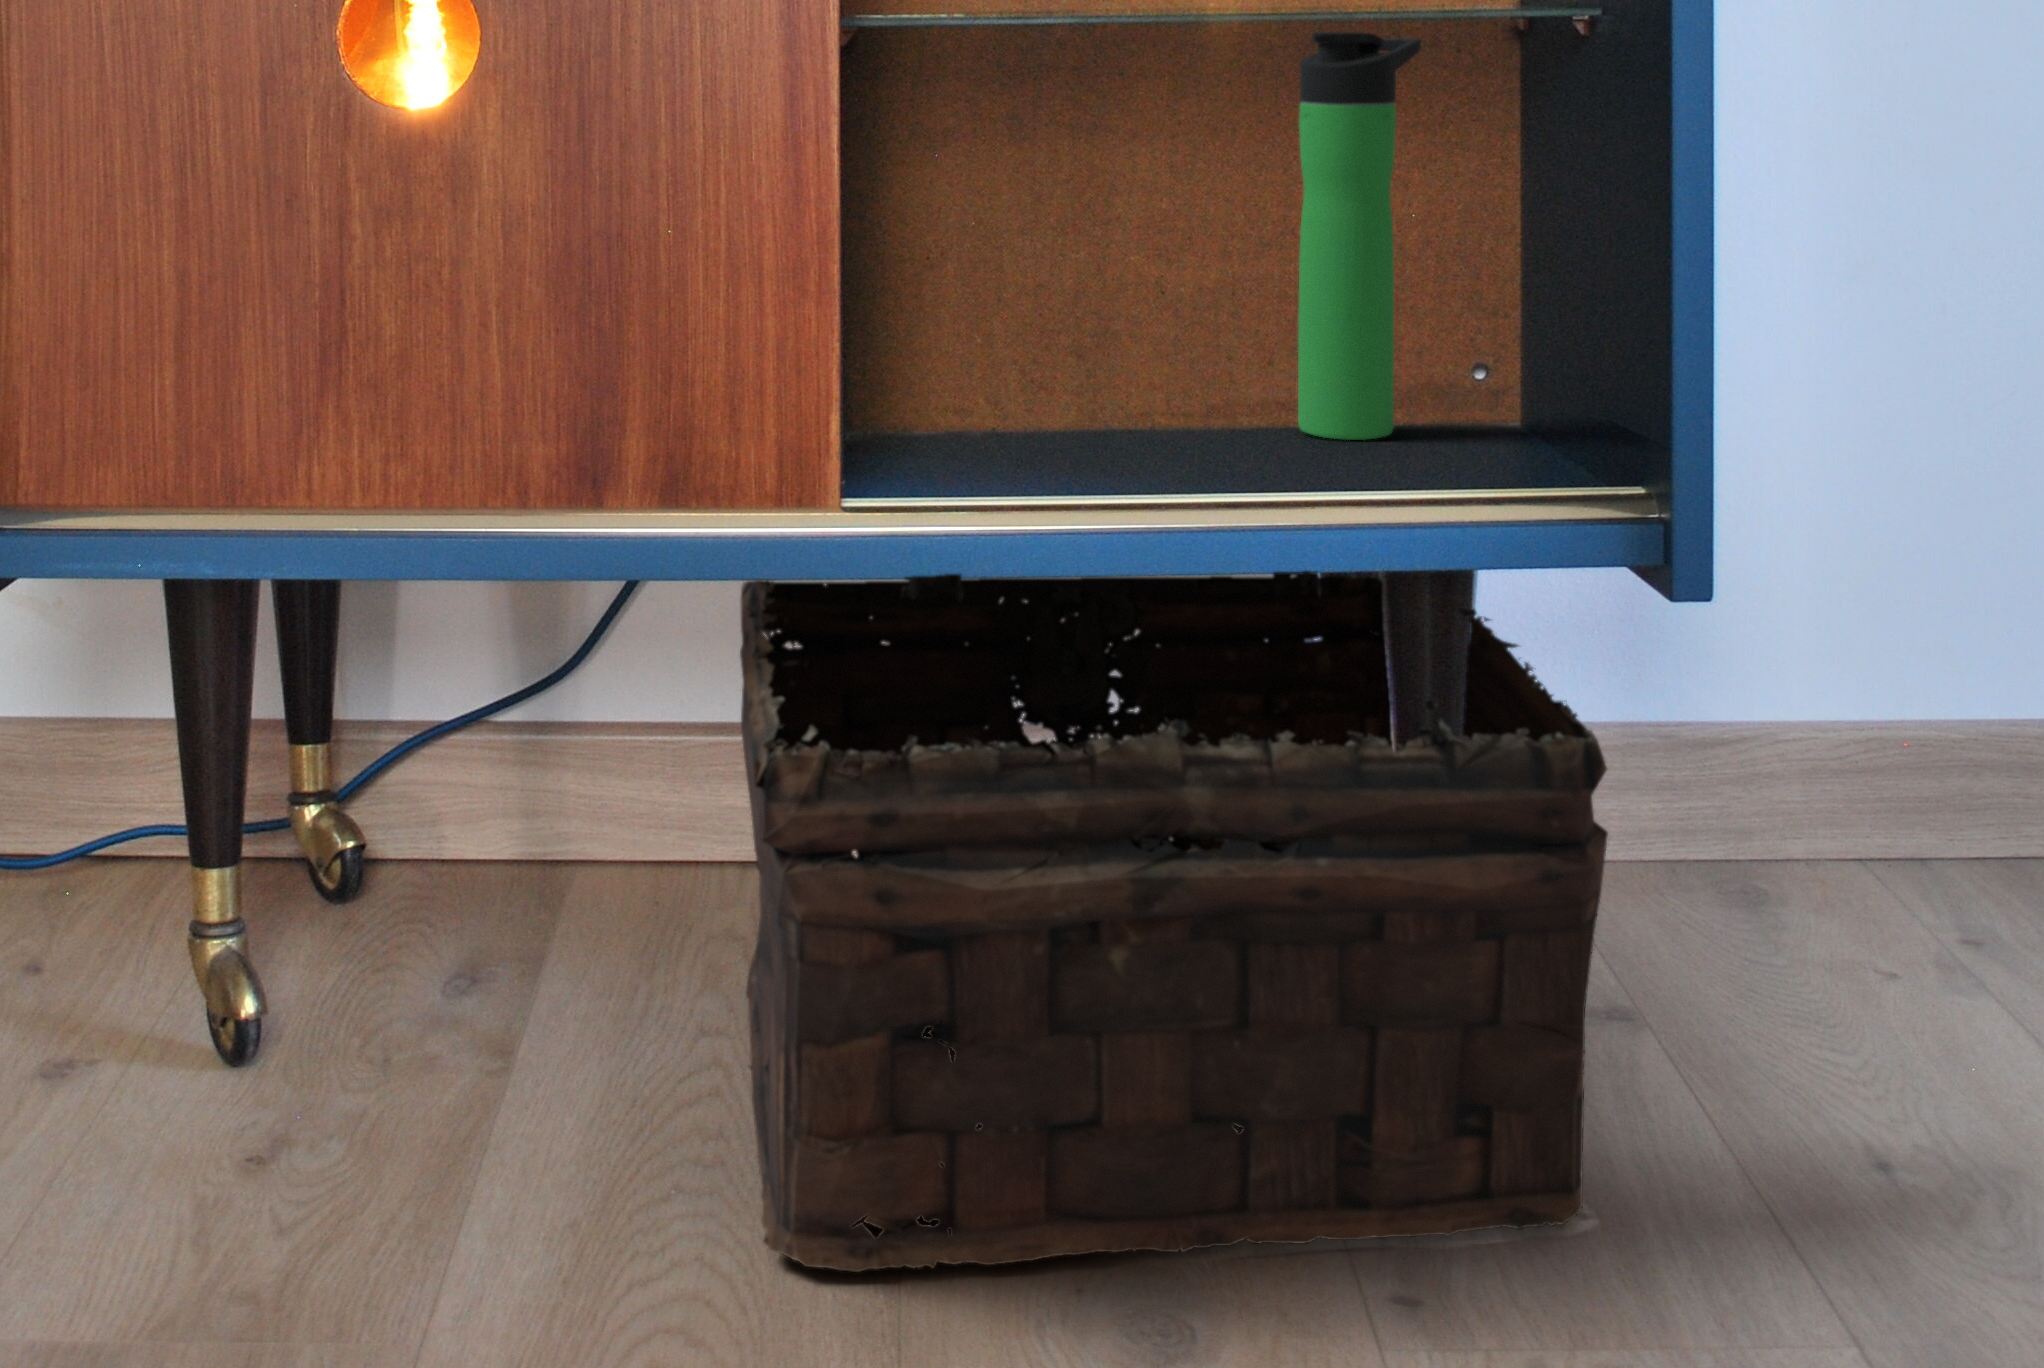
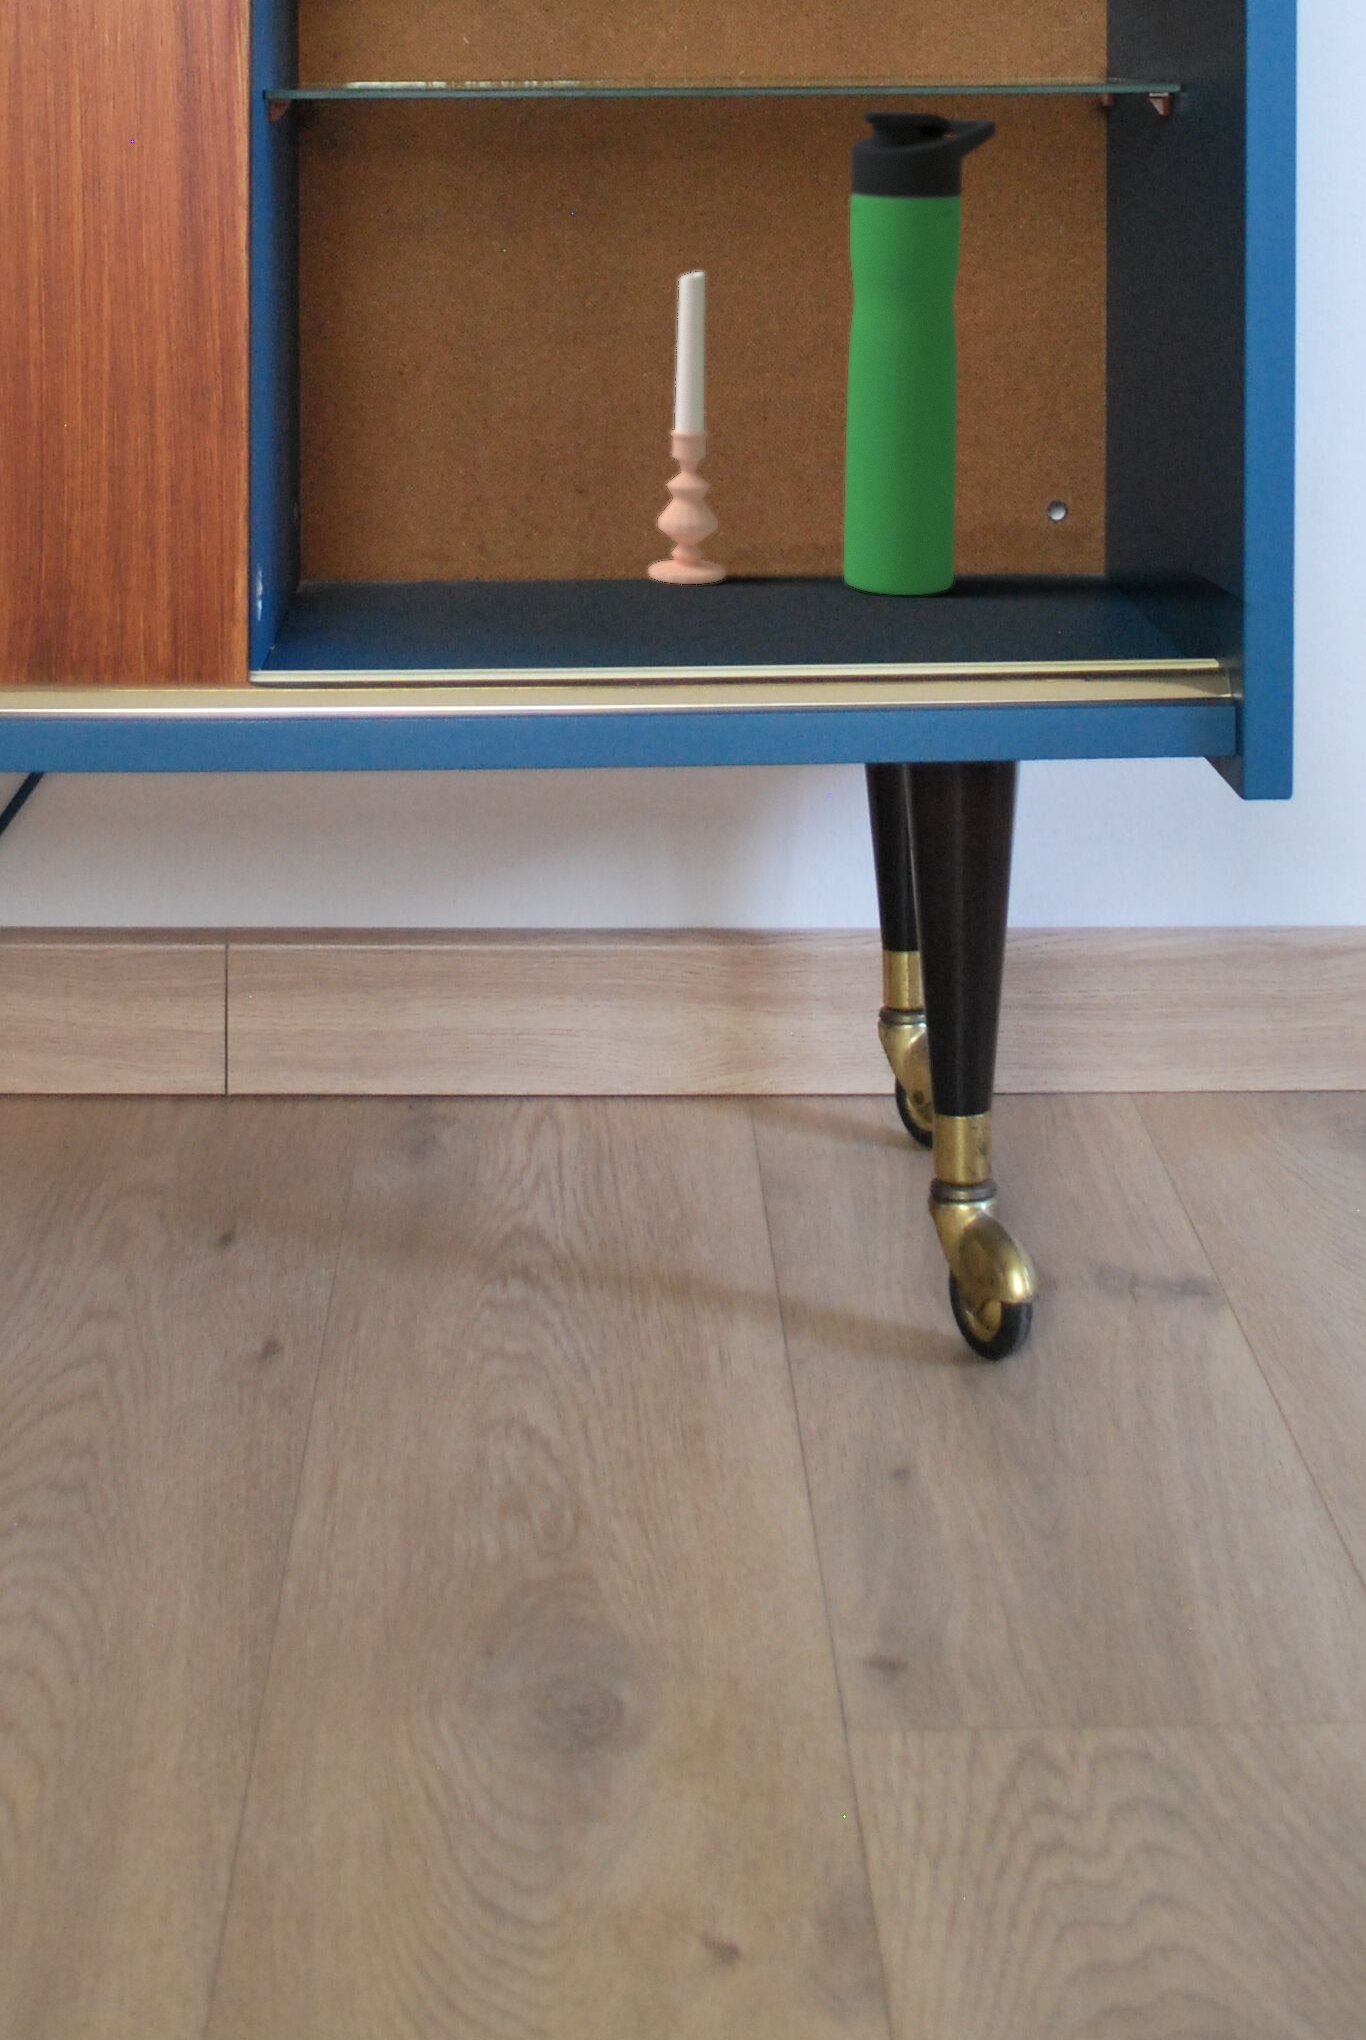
candle: none [1130,168,1195,433] -> present [648,272,725,584]
basket: present [740,571,1608,1272] -> none [93,709,1136,1624]

